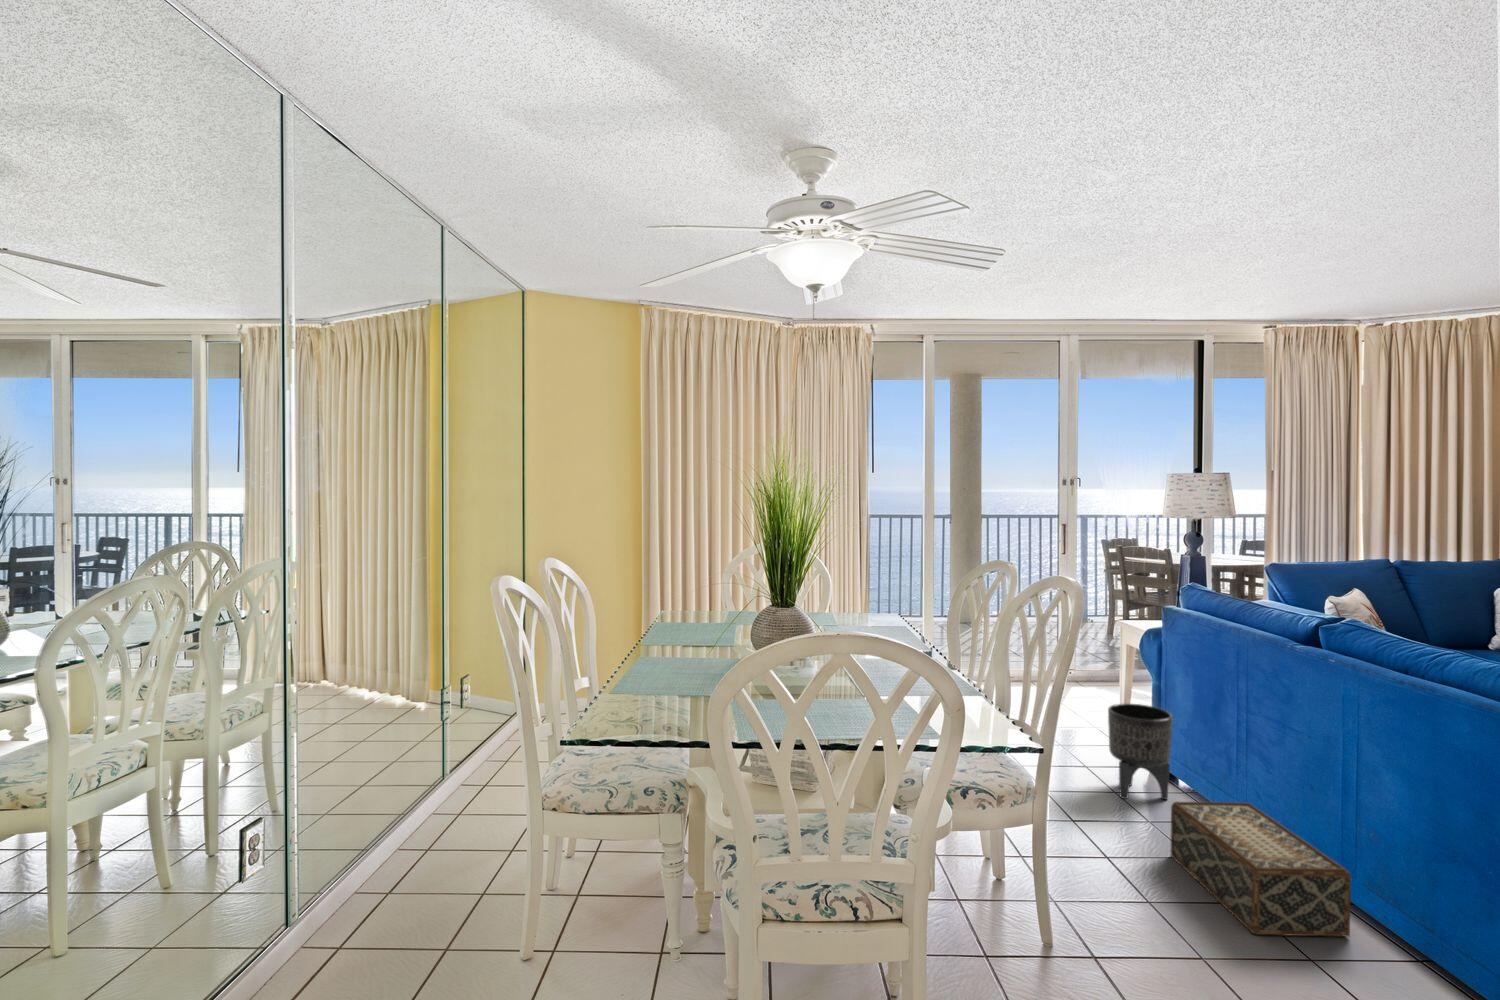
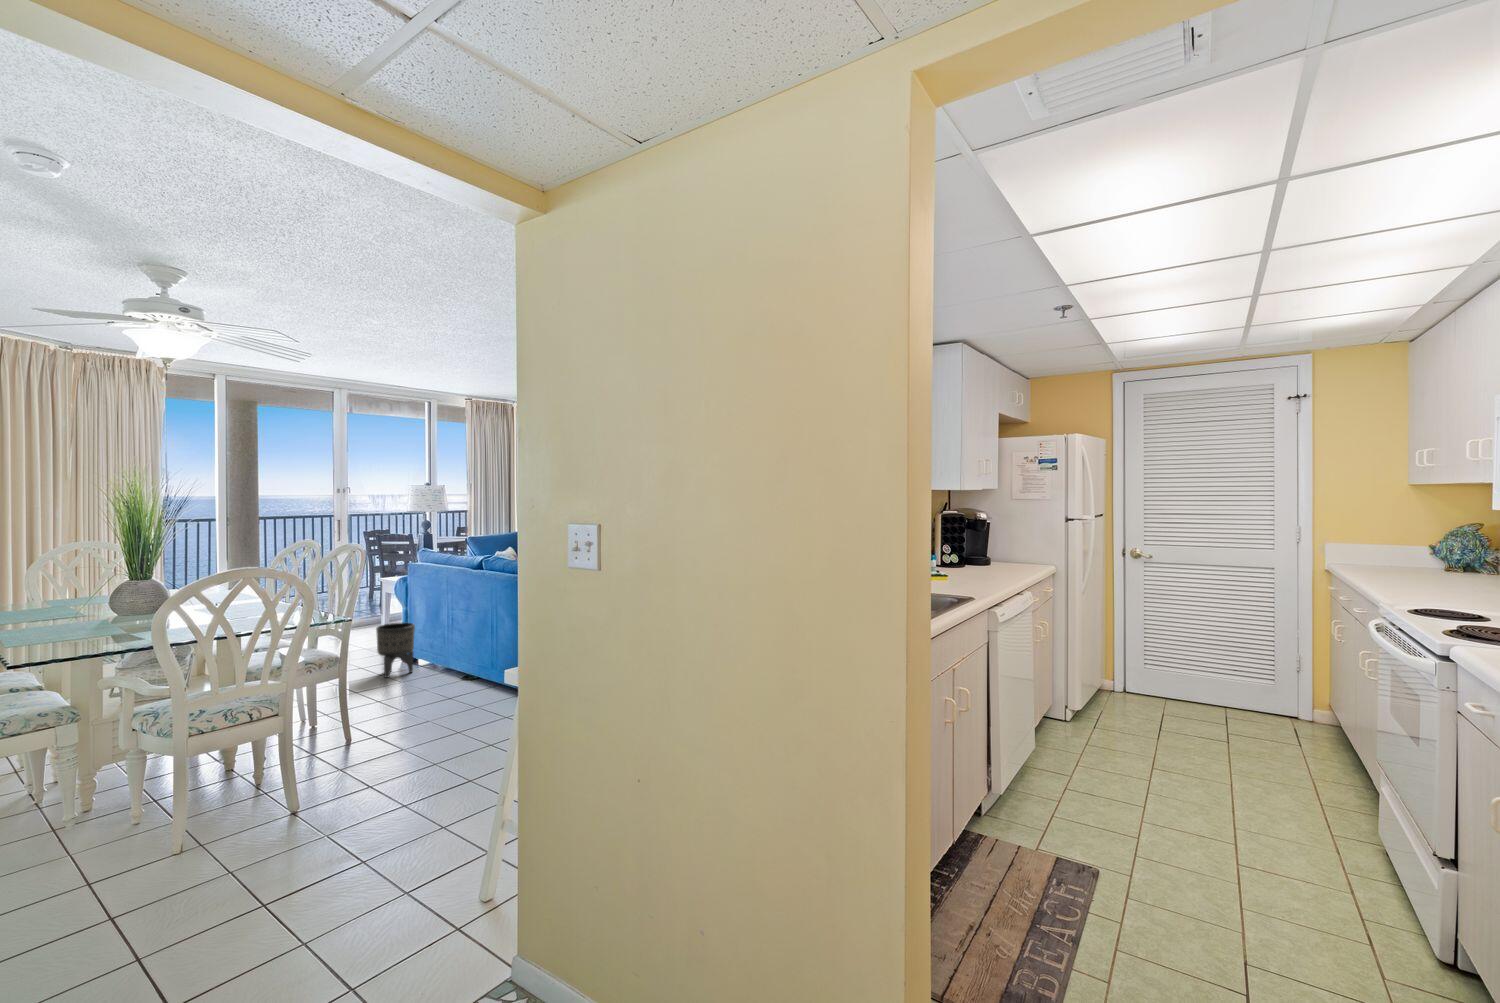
woven basket: present [1171,802,1351,936] -> none [415,655,495,707]

